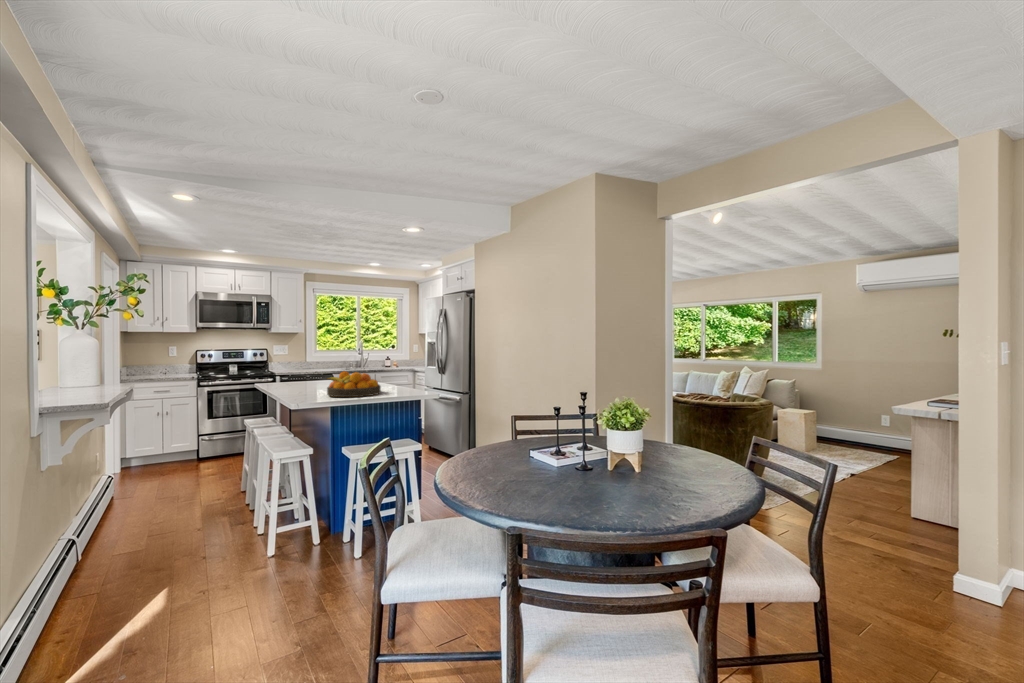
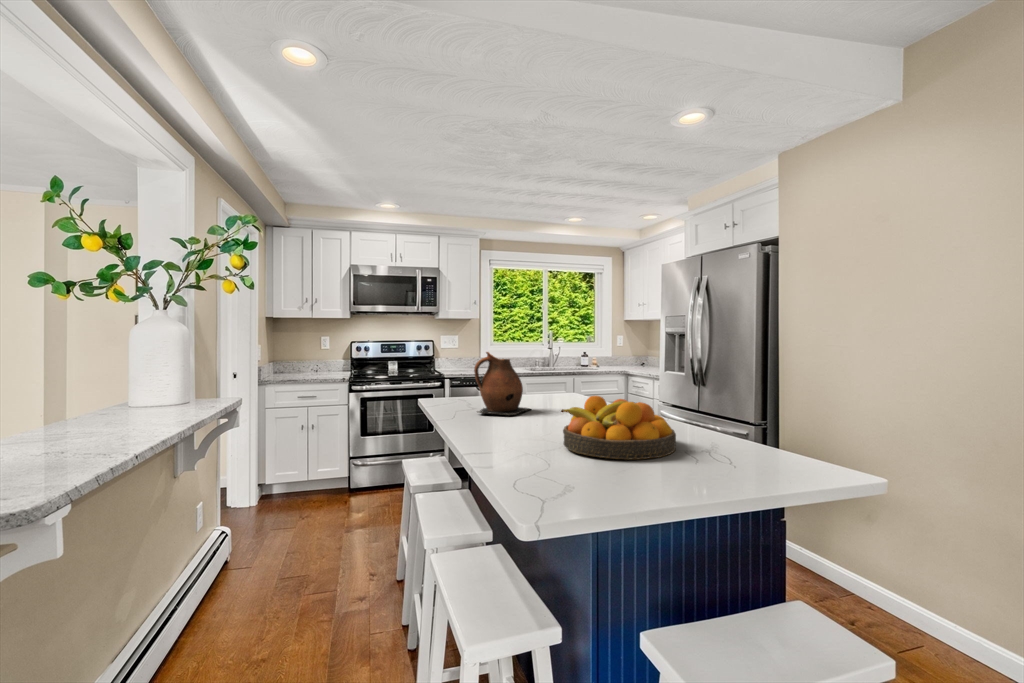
ceramic pitcher: none [288,353,324,389] -> present [474,352,531,416]

